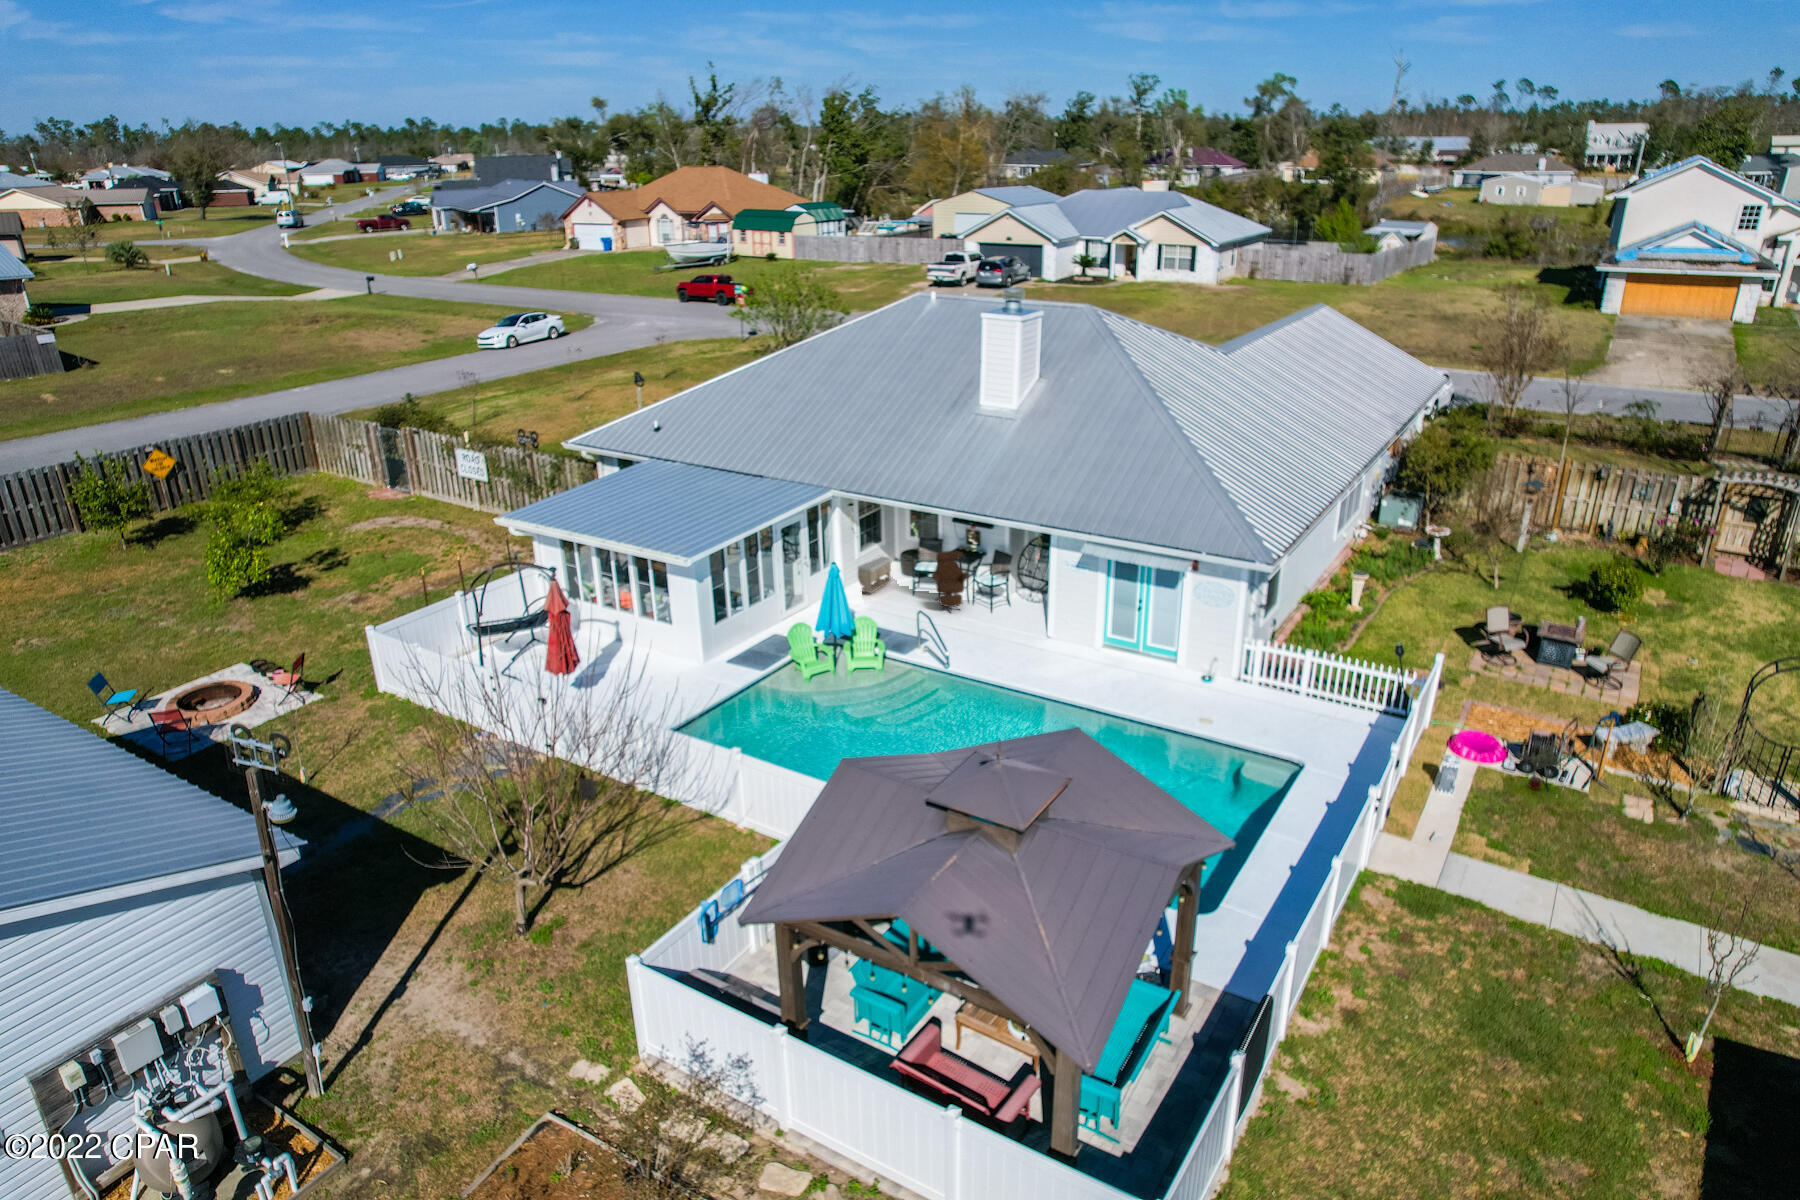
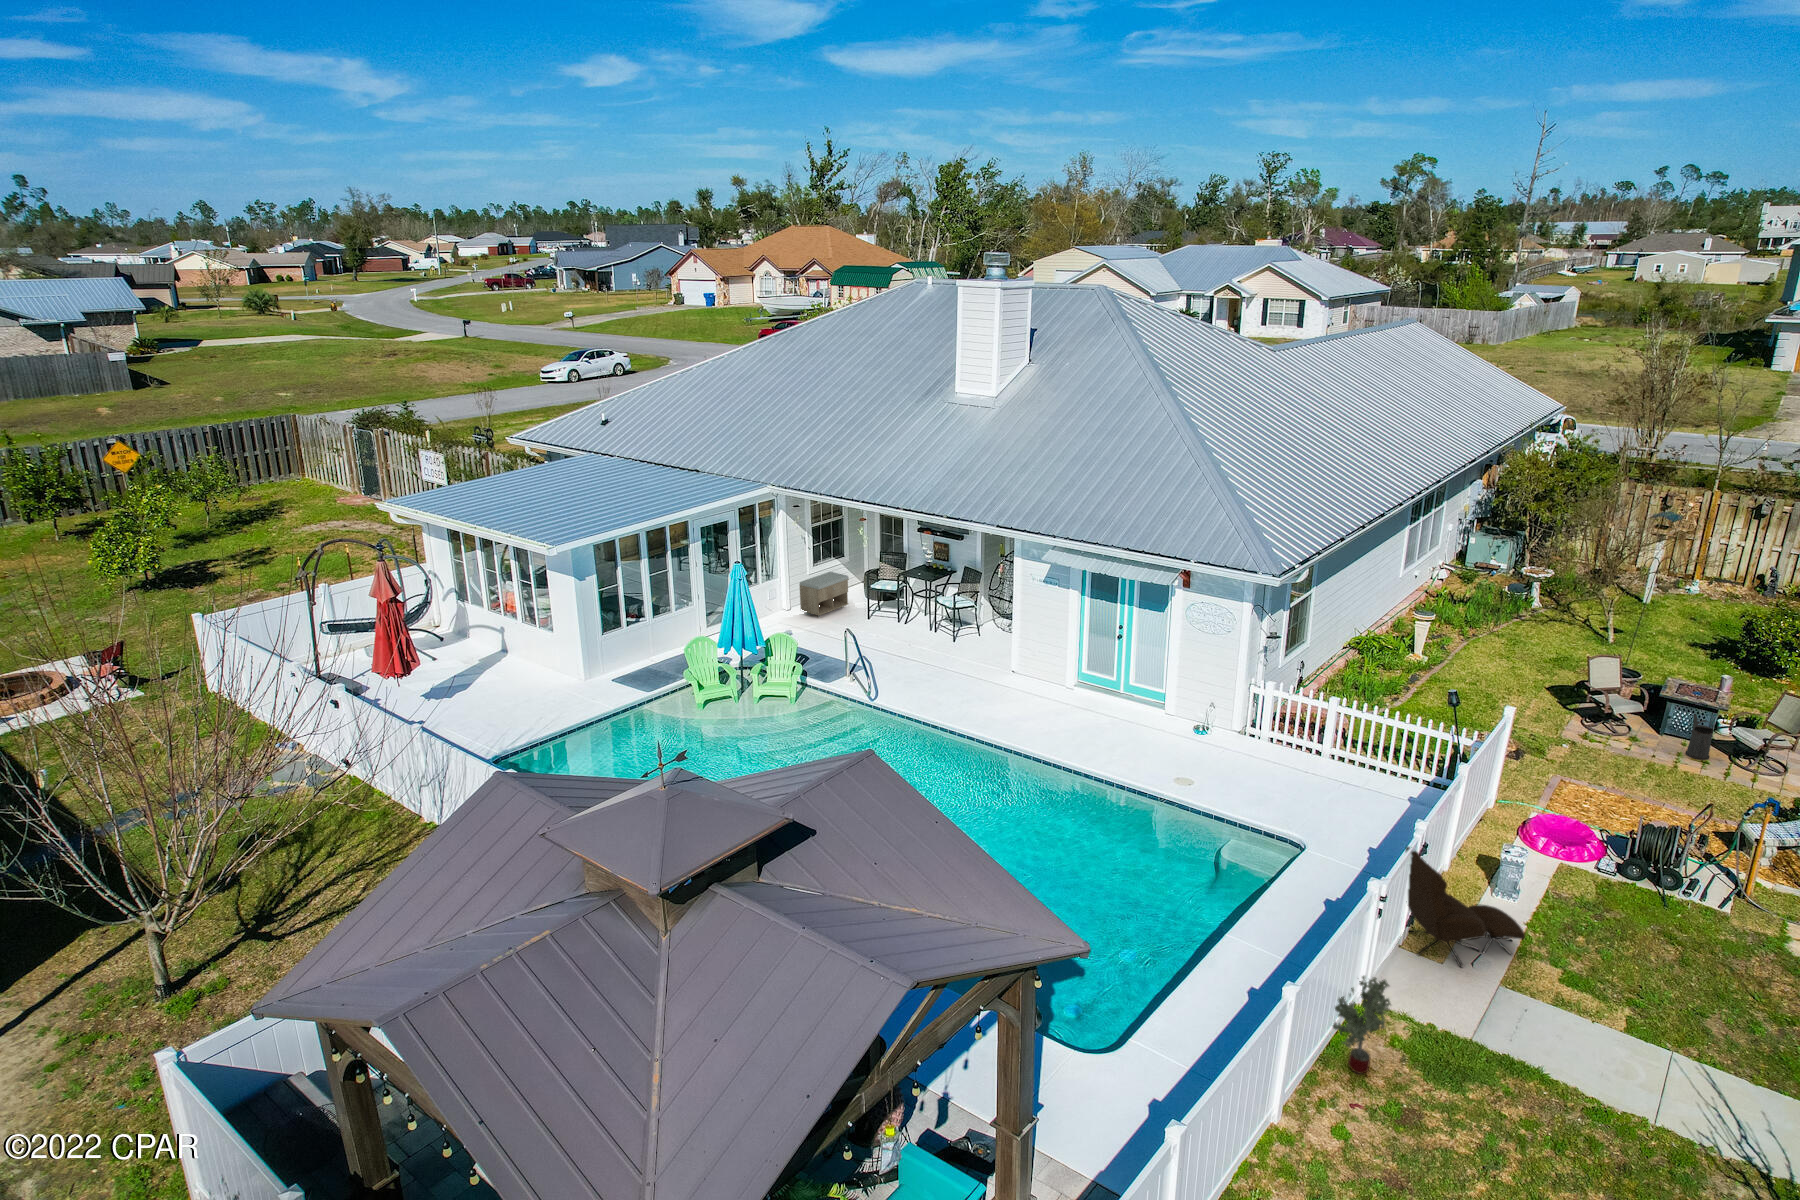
lounge chair: present [932,551,969,608] -> present [1405,847,1526,967]
potted tree: present [1517,742,1567,790] -> present [1333,976,1391,1074]
watering can: present [579,767,603,800] -> present [1685,714,1713,760]

